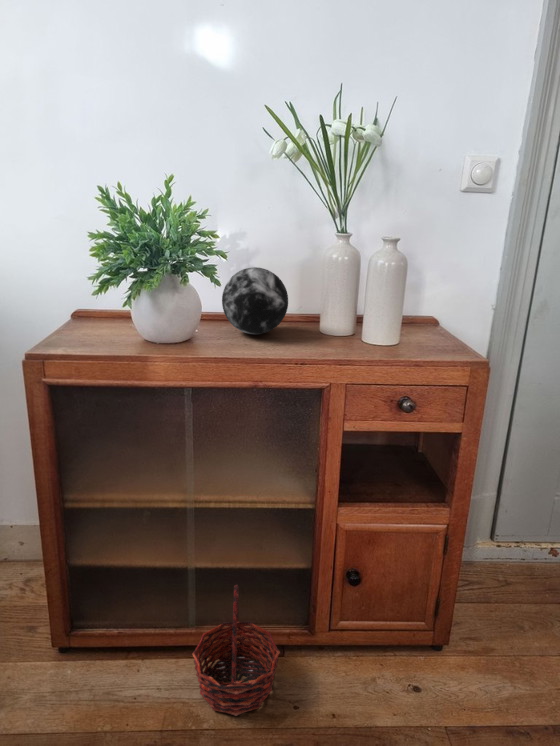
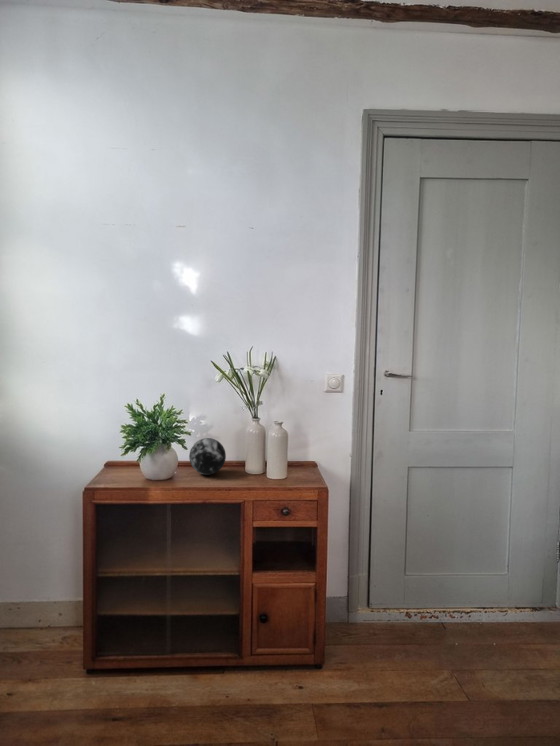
basket: present [193,585,280,716] -> none [167,619,218,698]

